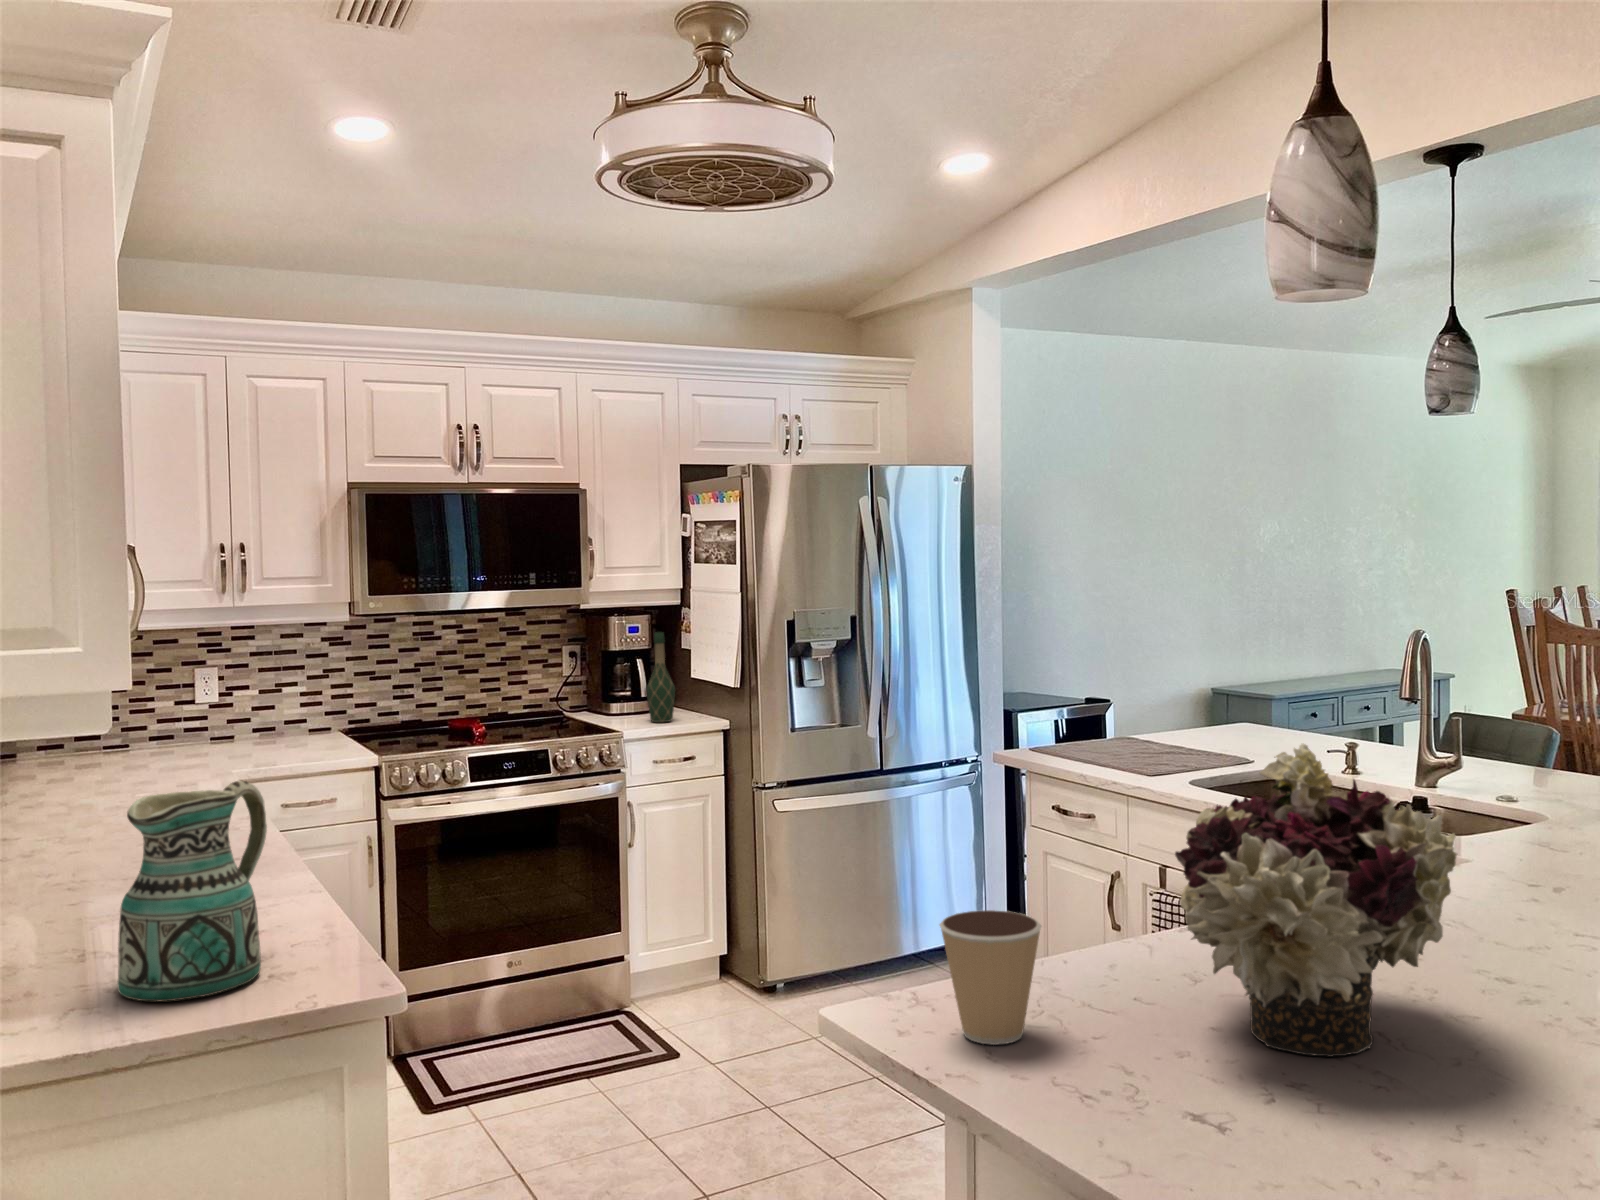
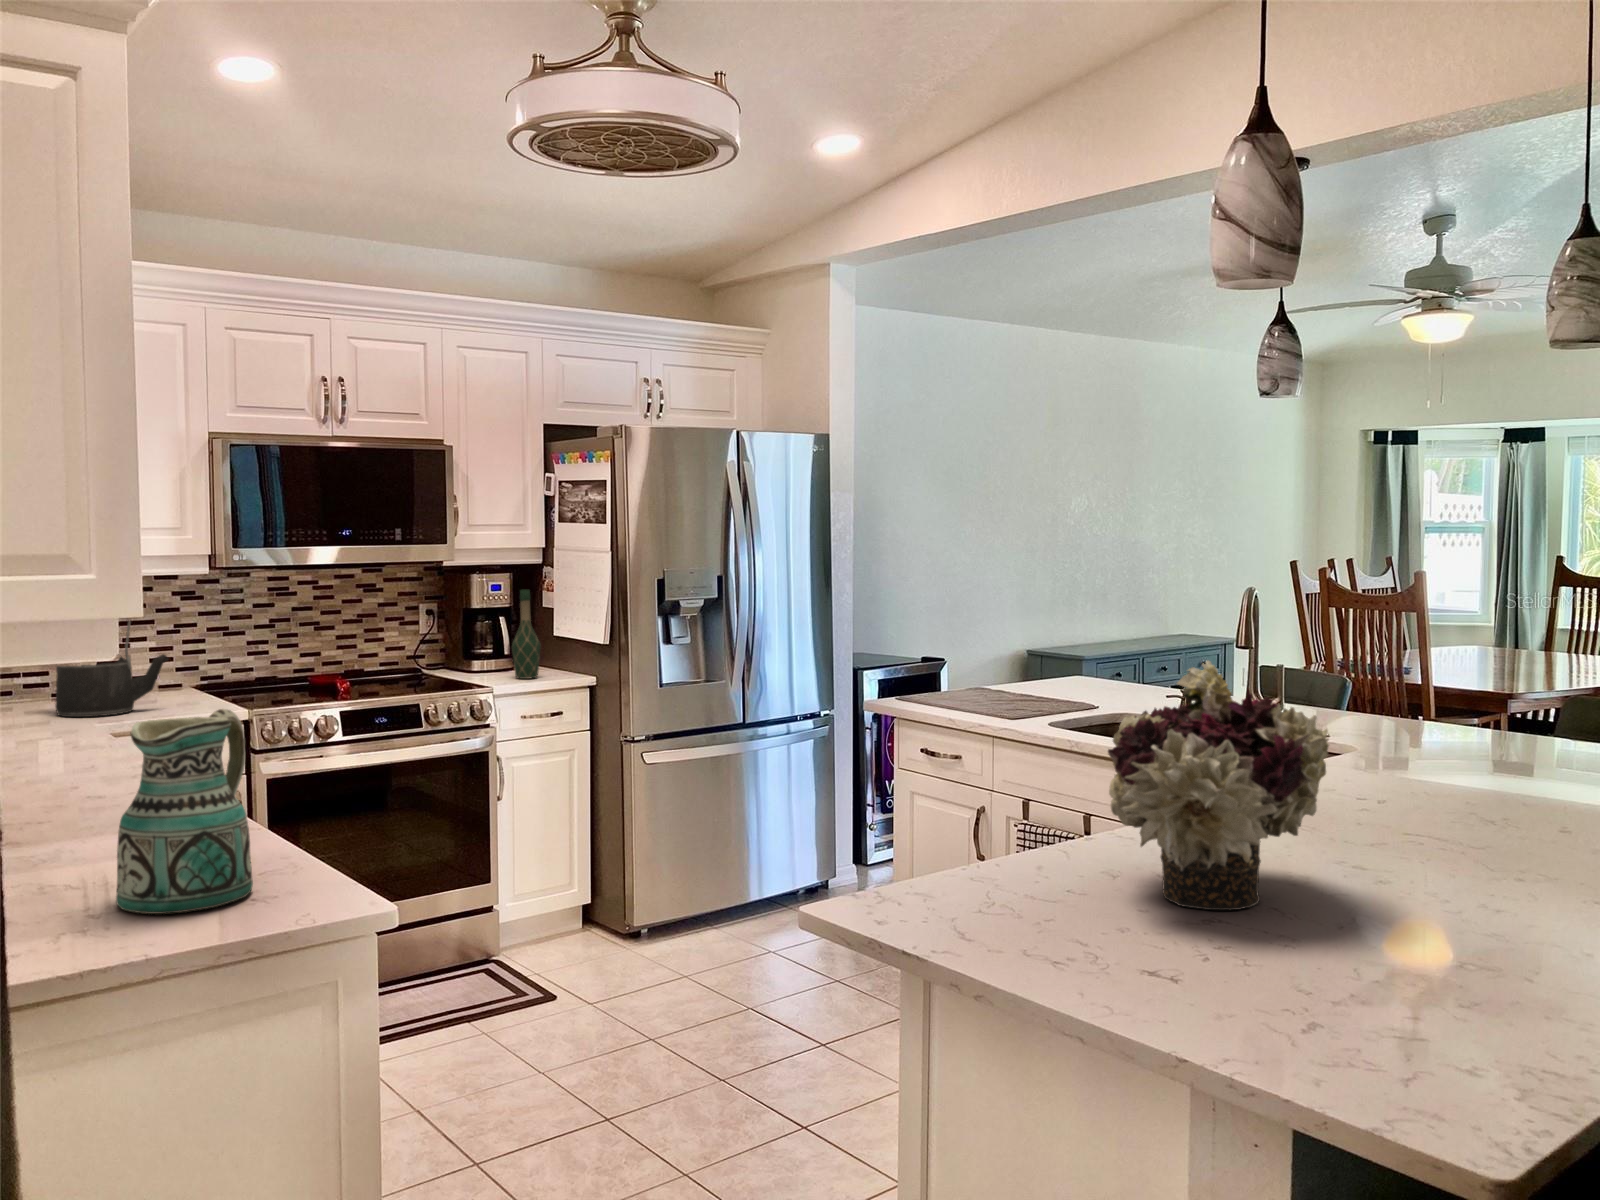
kettle: none [199,665,305,763] -> present [55,621,169,717]
coffee cup: present [940,910,1042,1045] -> none [913,804,999,913]

